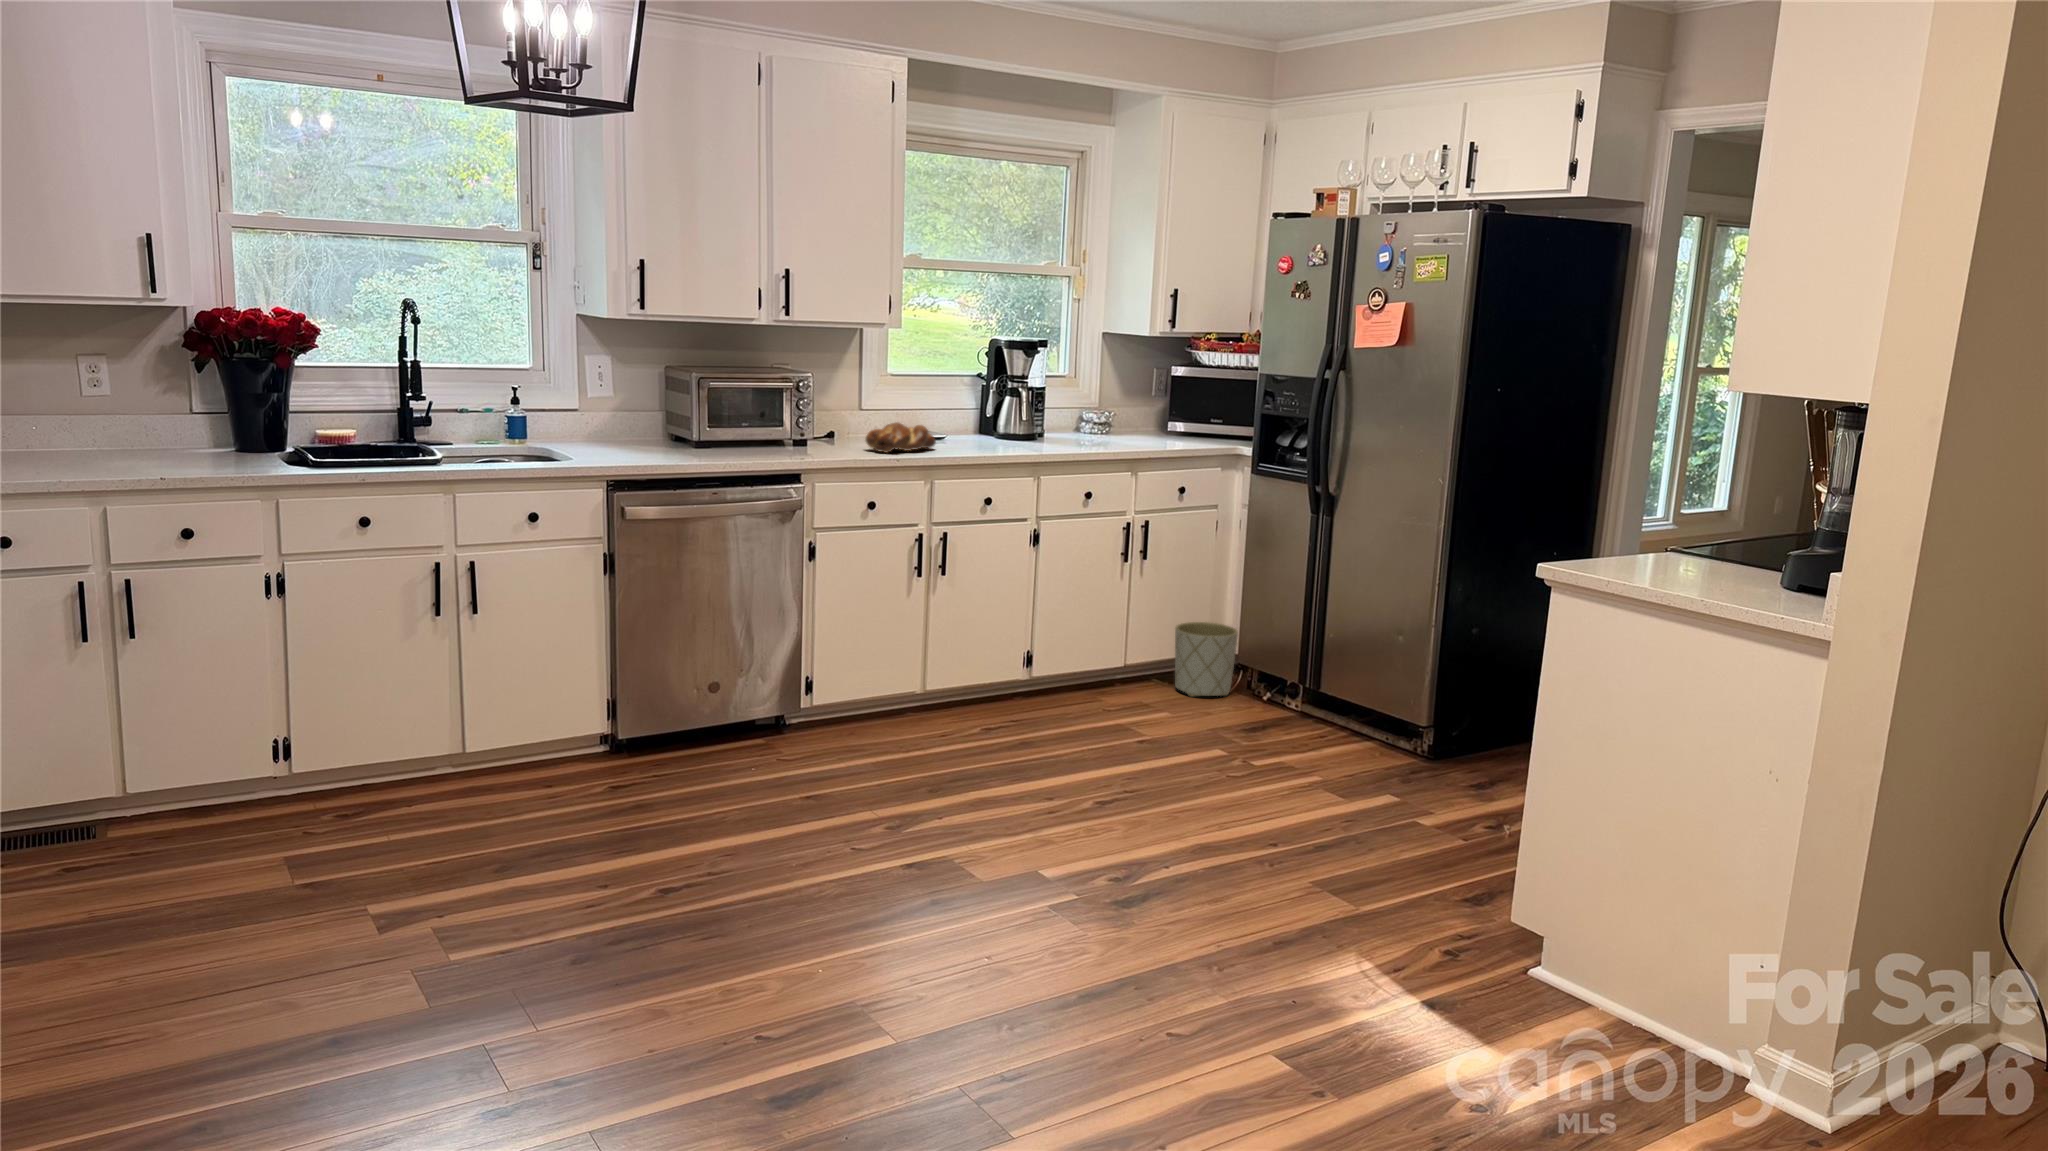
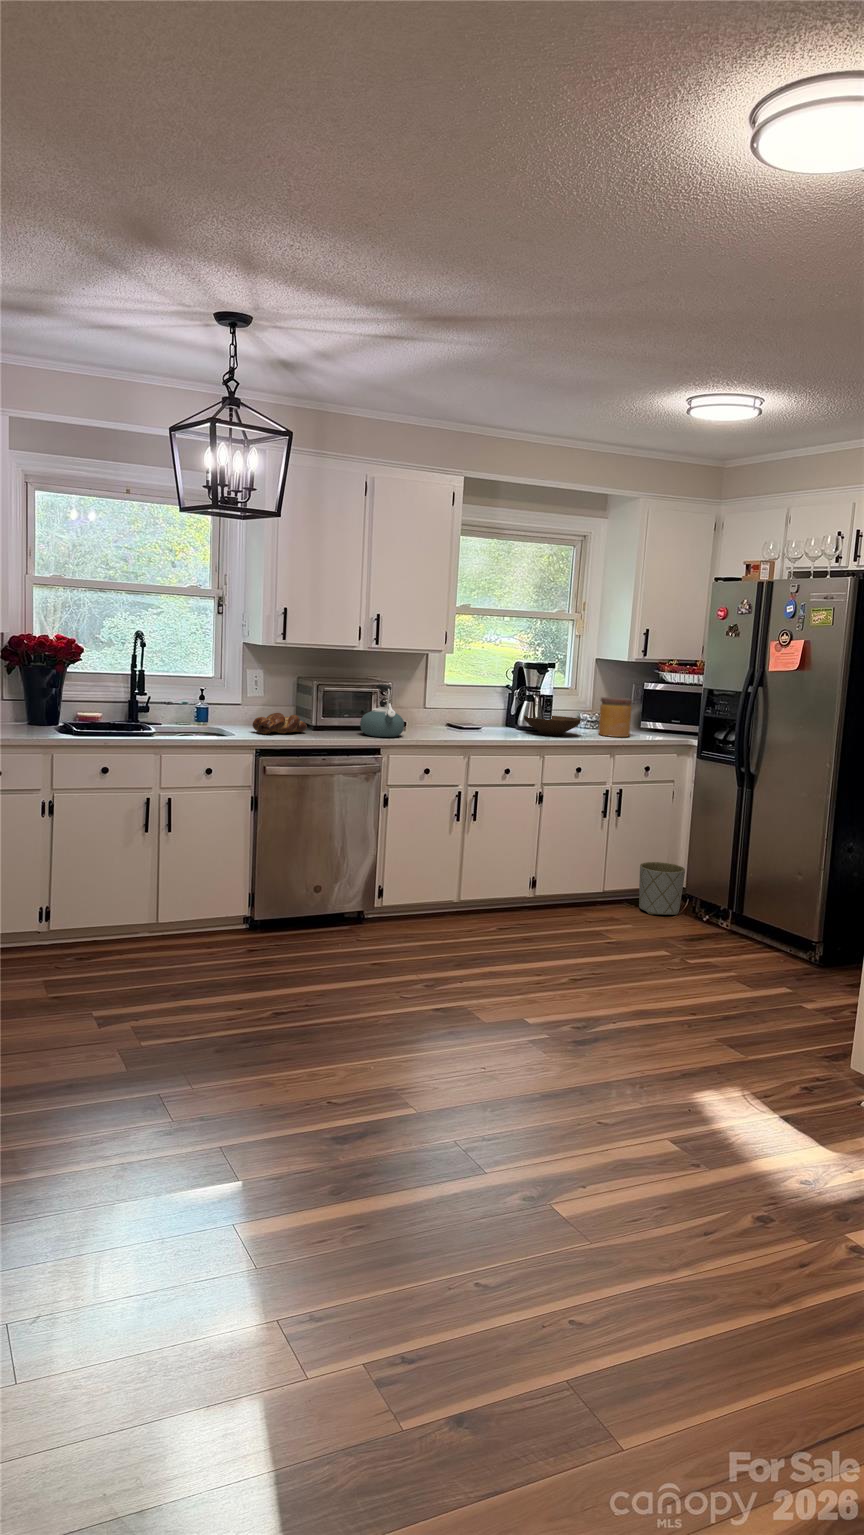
kettle: none [766,377,832,456] -> present [360,684,404,737]
jar: none [1111,388,1158,445] -> present [598,697,632,737]
wooden bowl: none [1005,416,1087,446] -> present [524,716,581,736]
bread loaf: present [866,422,936,453] -> present [252,713,307,734]

